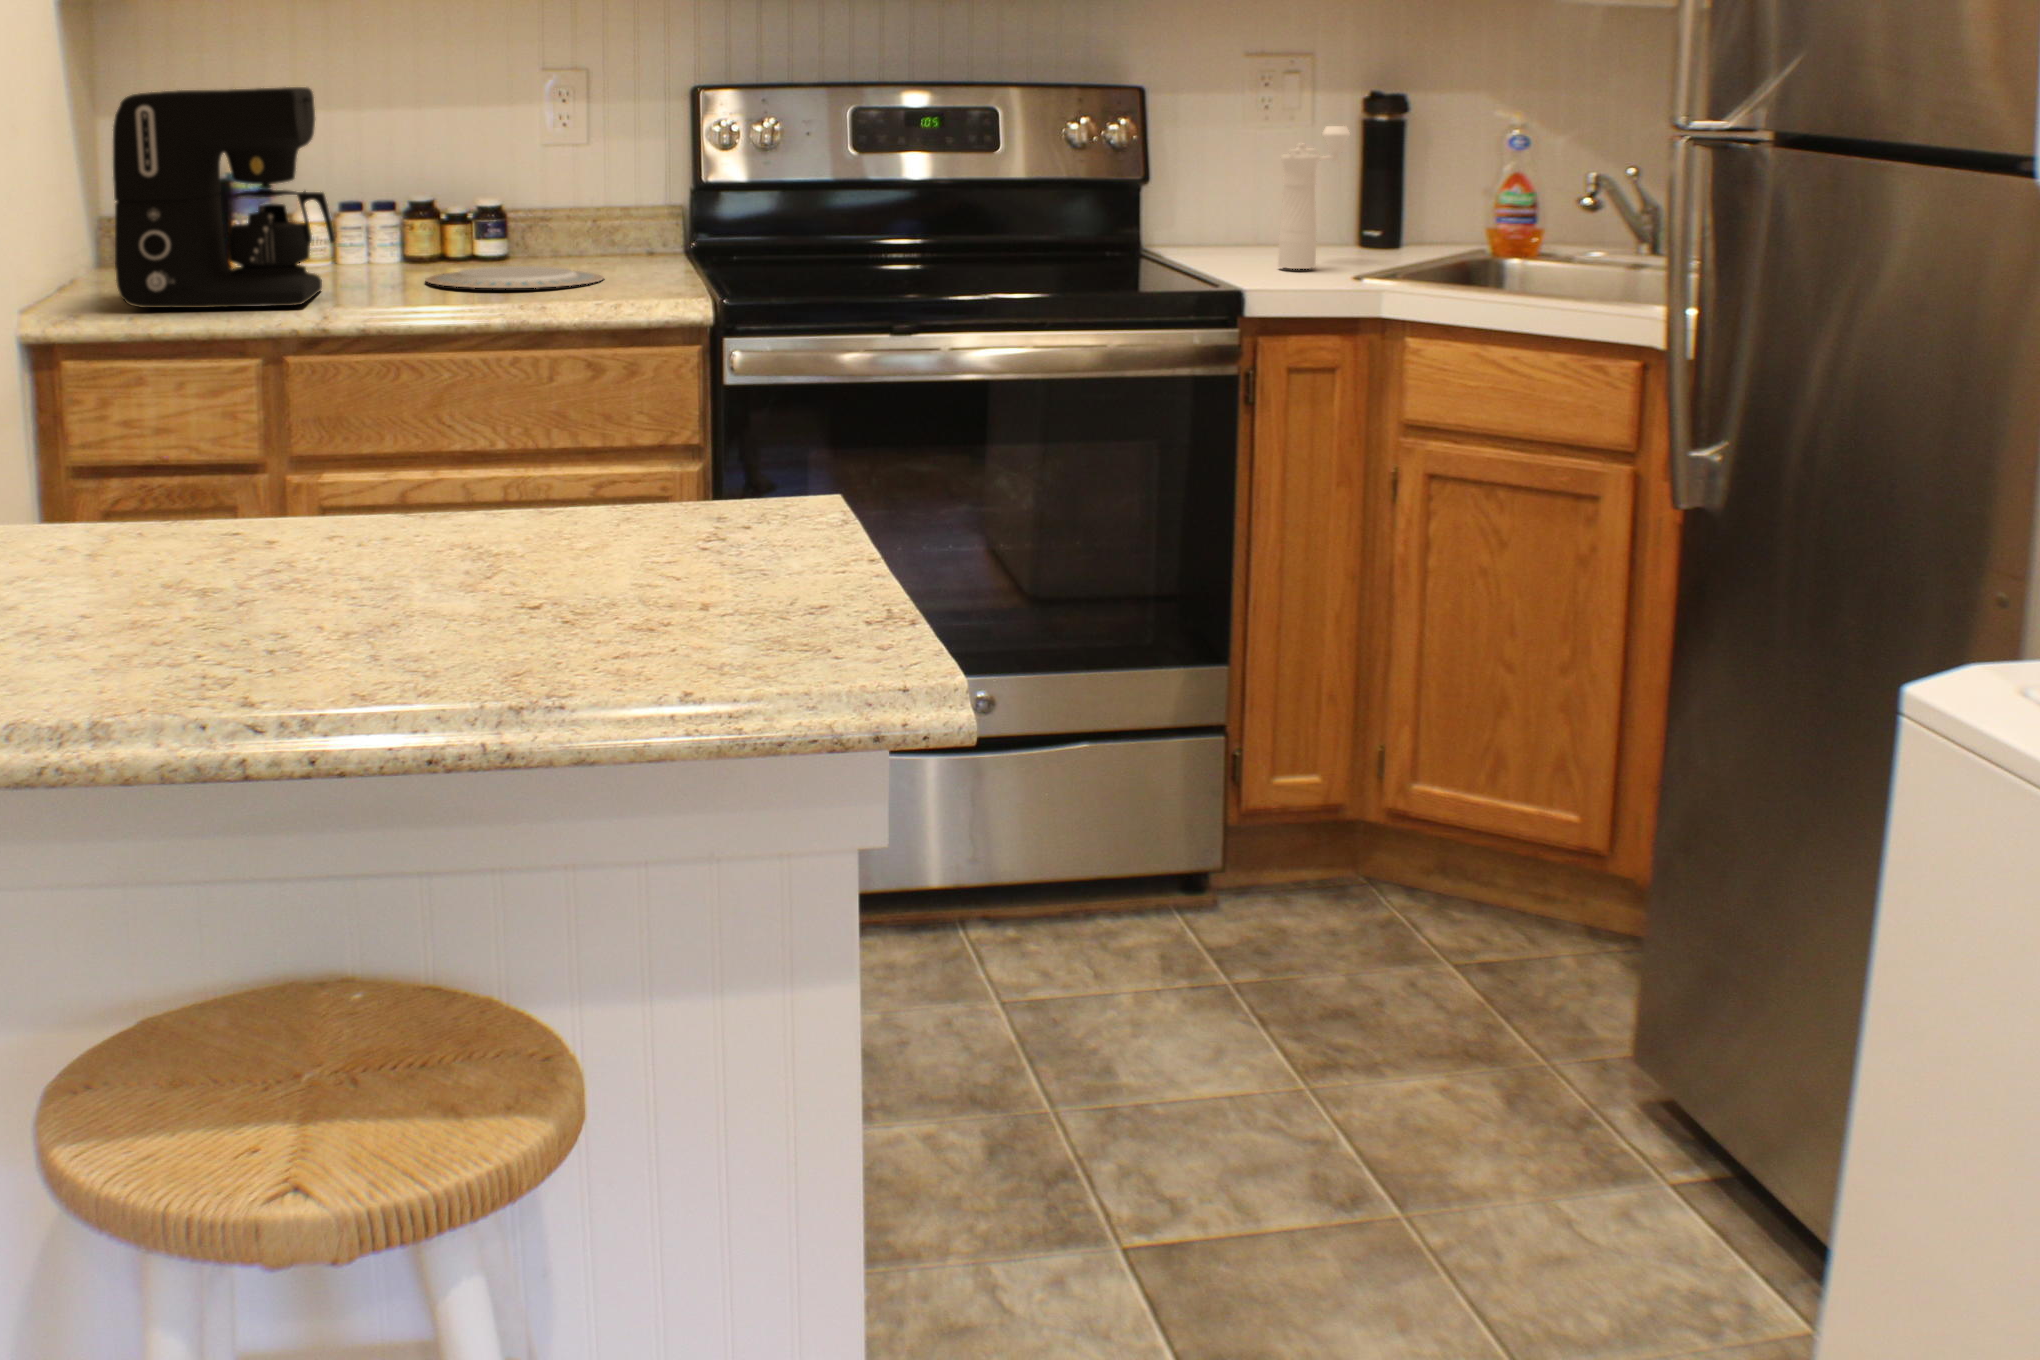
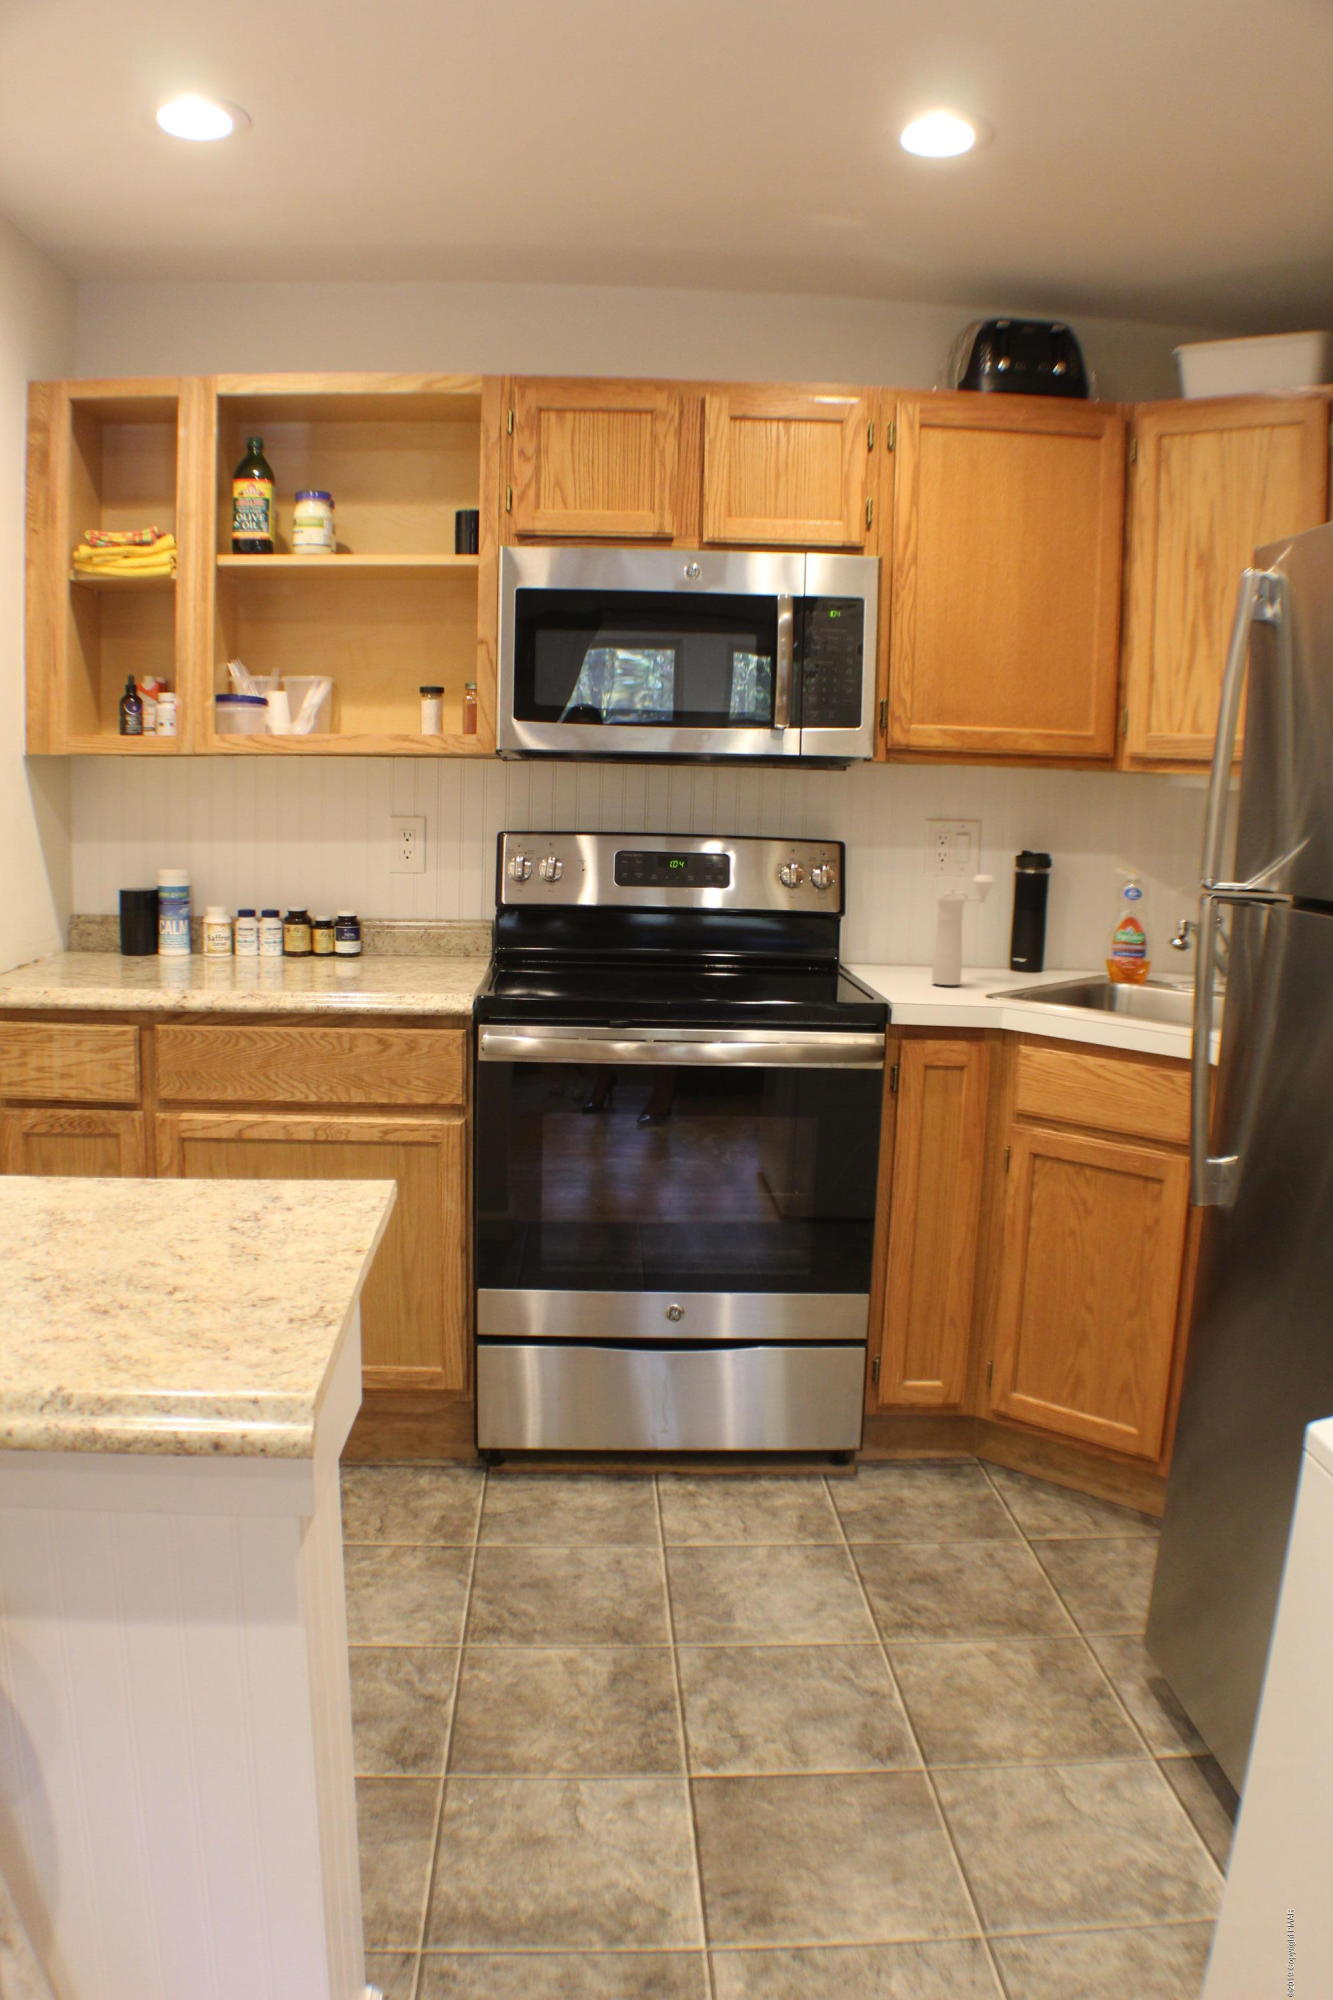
coffee maker: present [113,87,334,308] -> none [42,825,208,987]
plate: present [426,266,604,288] -> none [283,961,417,979]

